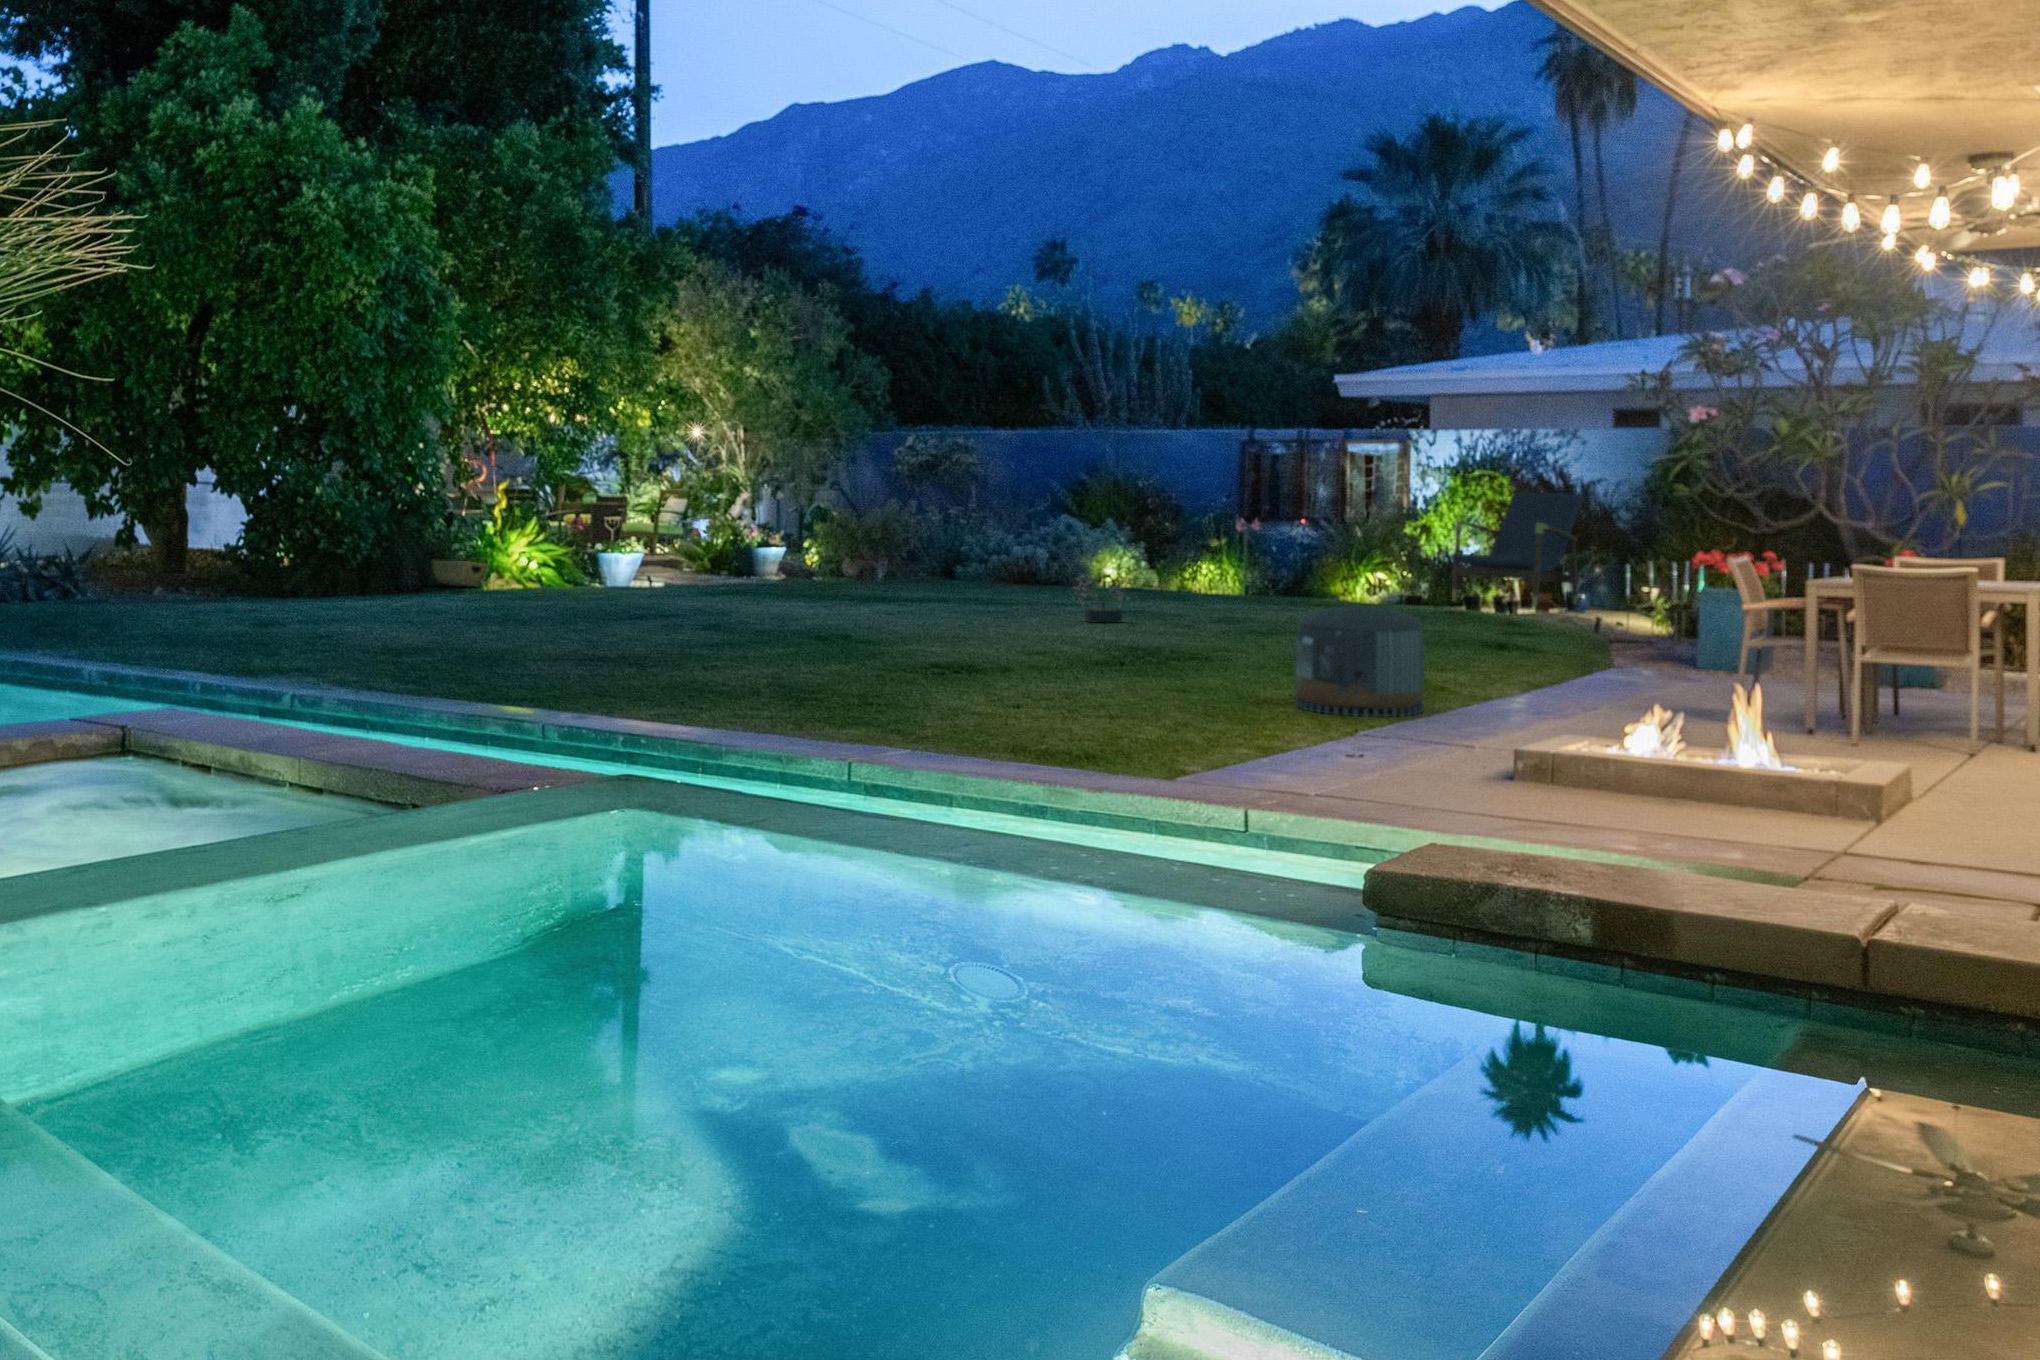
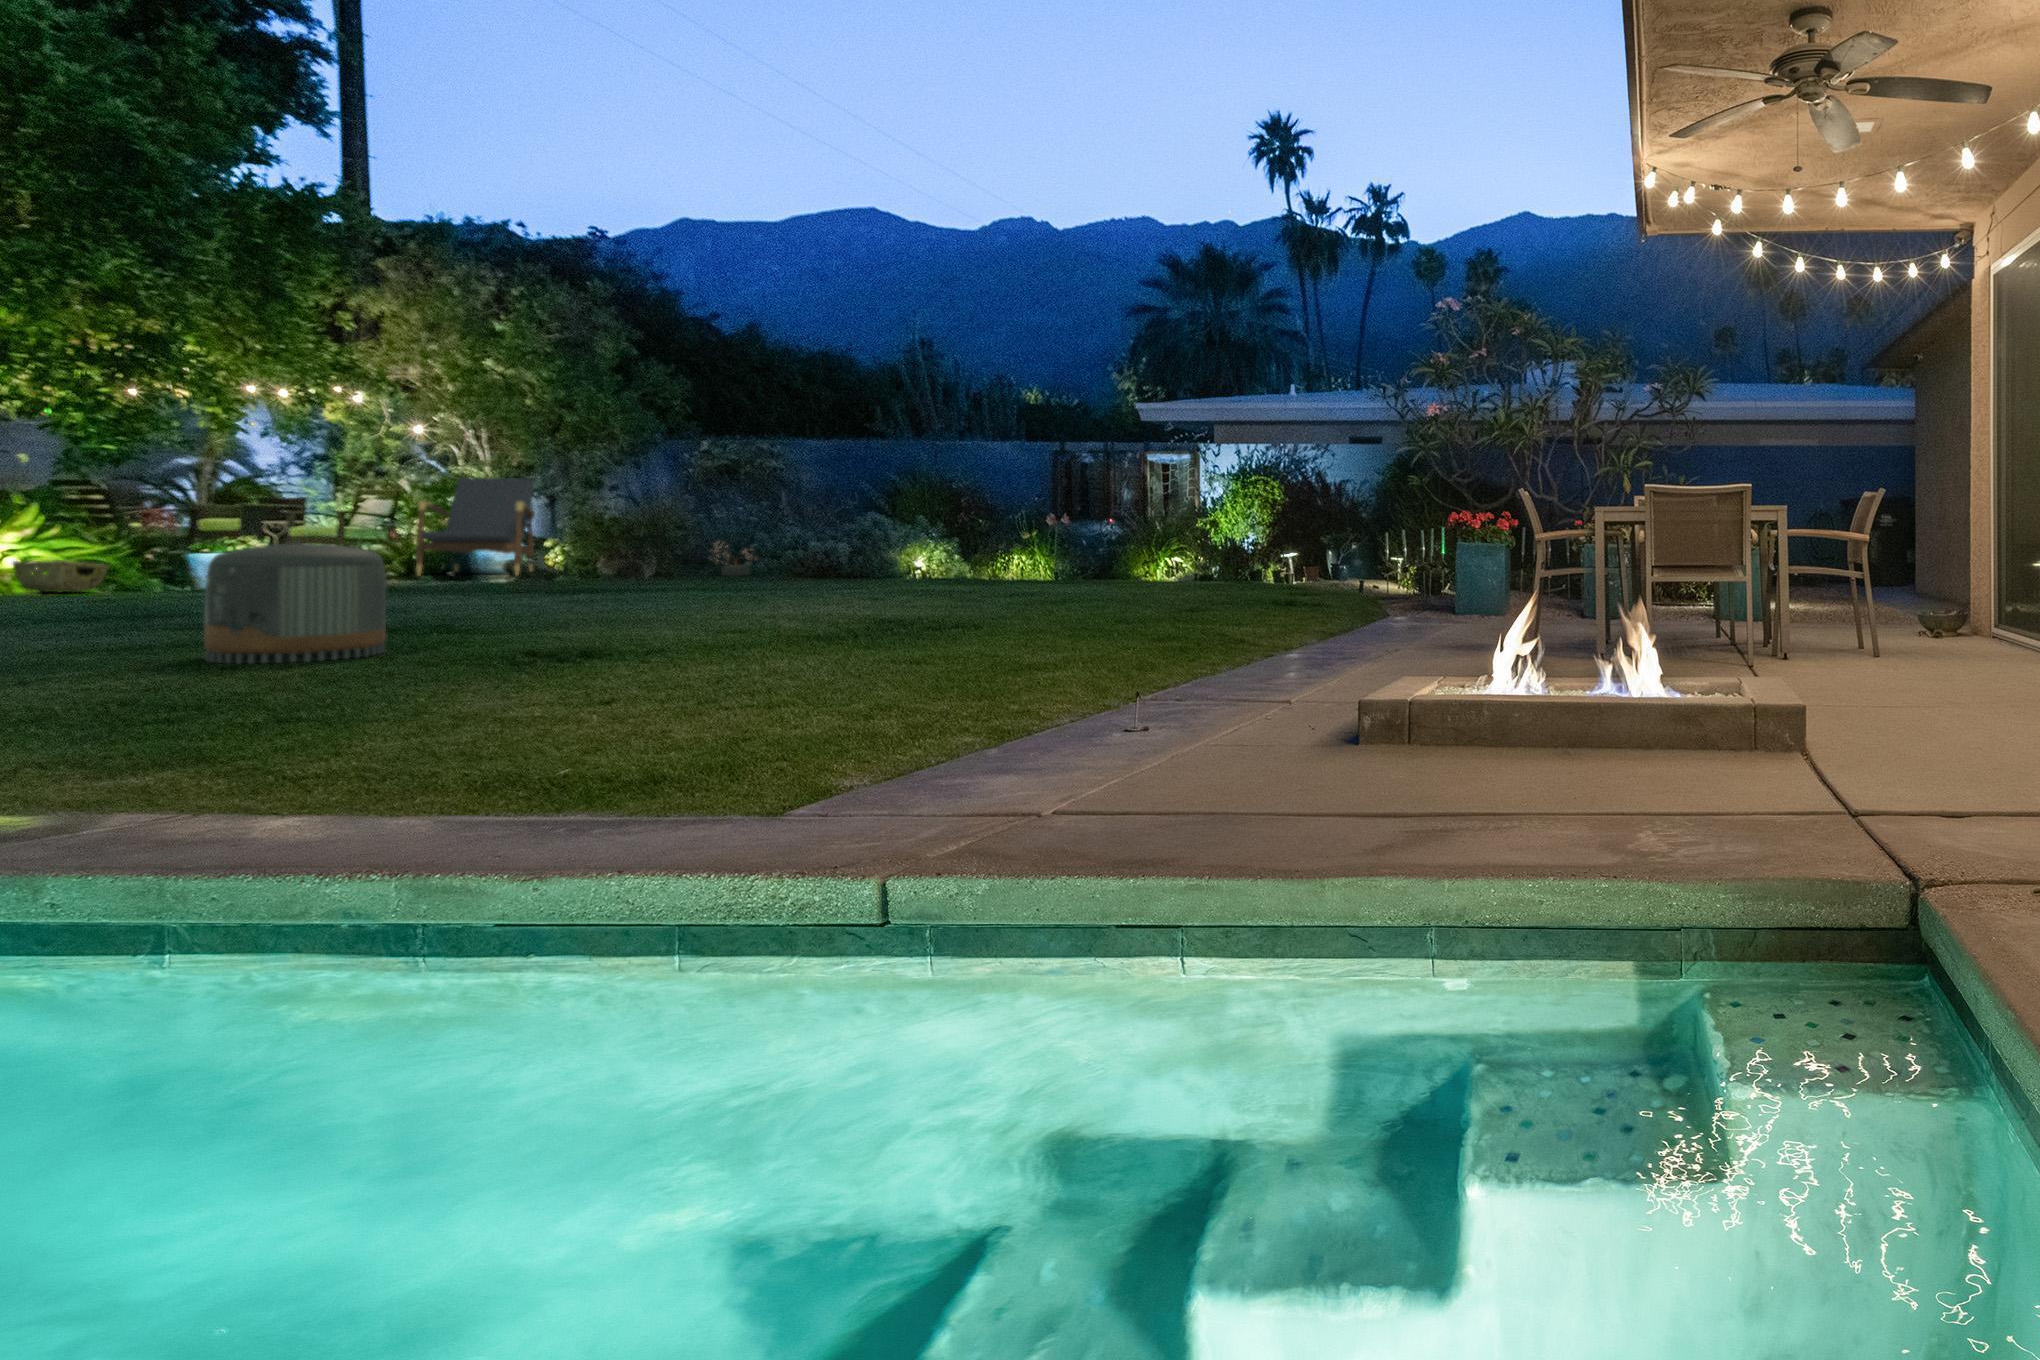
lounge chair: present [1451,492,1582,608] -> present [416,477,535,575]
decorative plant: present [1076,576,1123,622] -> present [714,543,753,576]
pouf: present [1295,607,1424,717] -> present [204,543,387,663]

